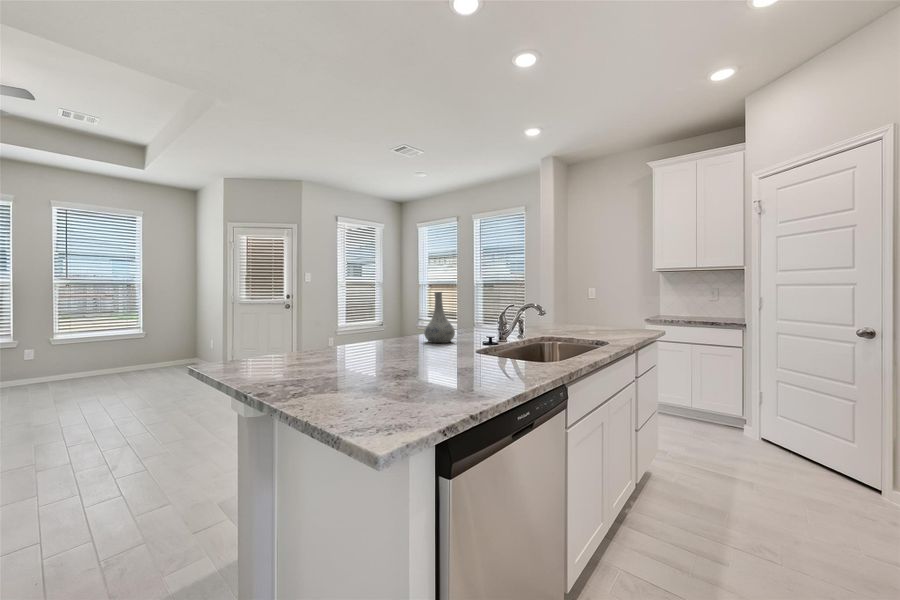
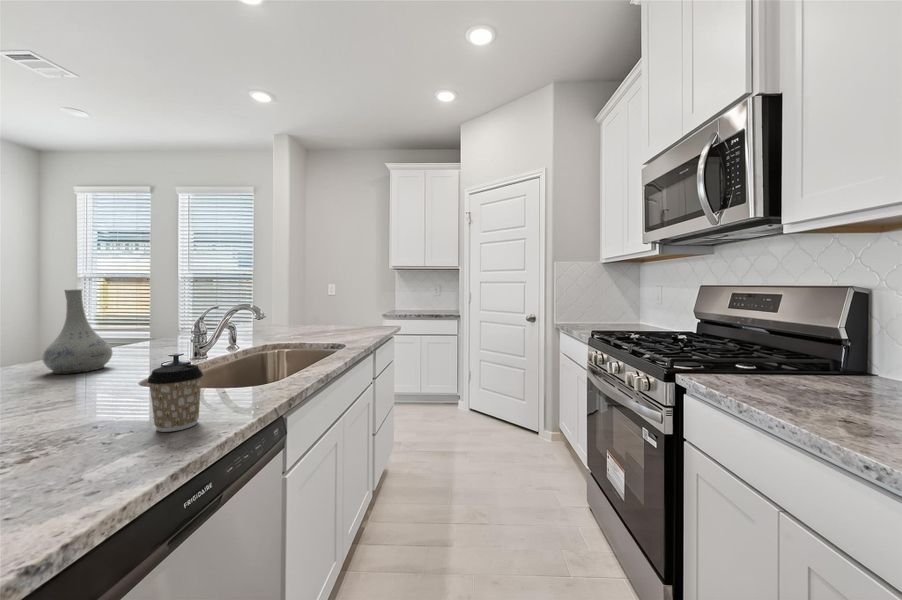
coffee cup: none [493,340,521,379] -> present [147,364,203,432]

